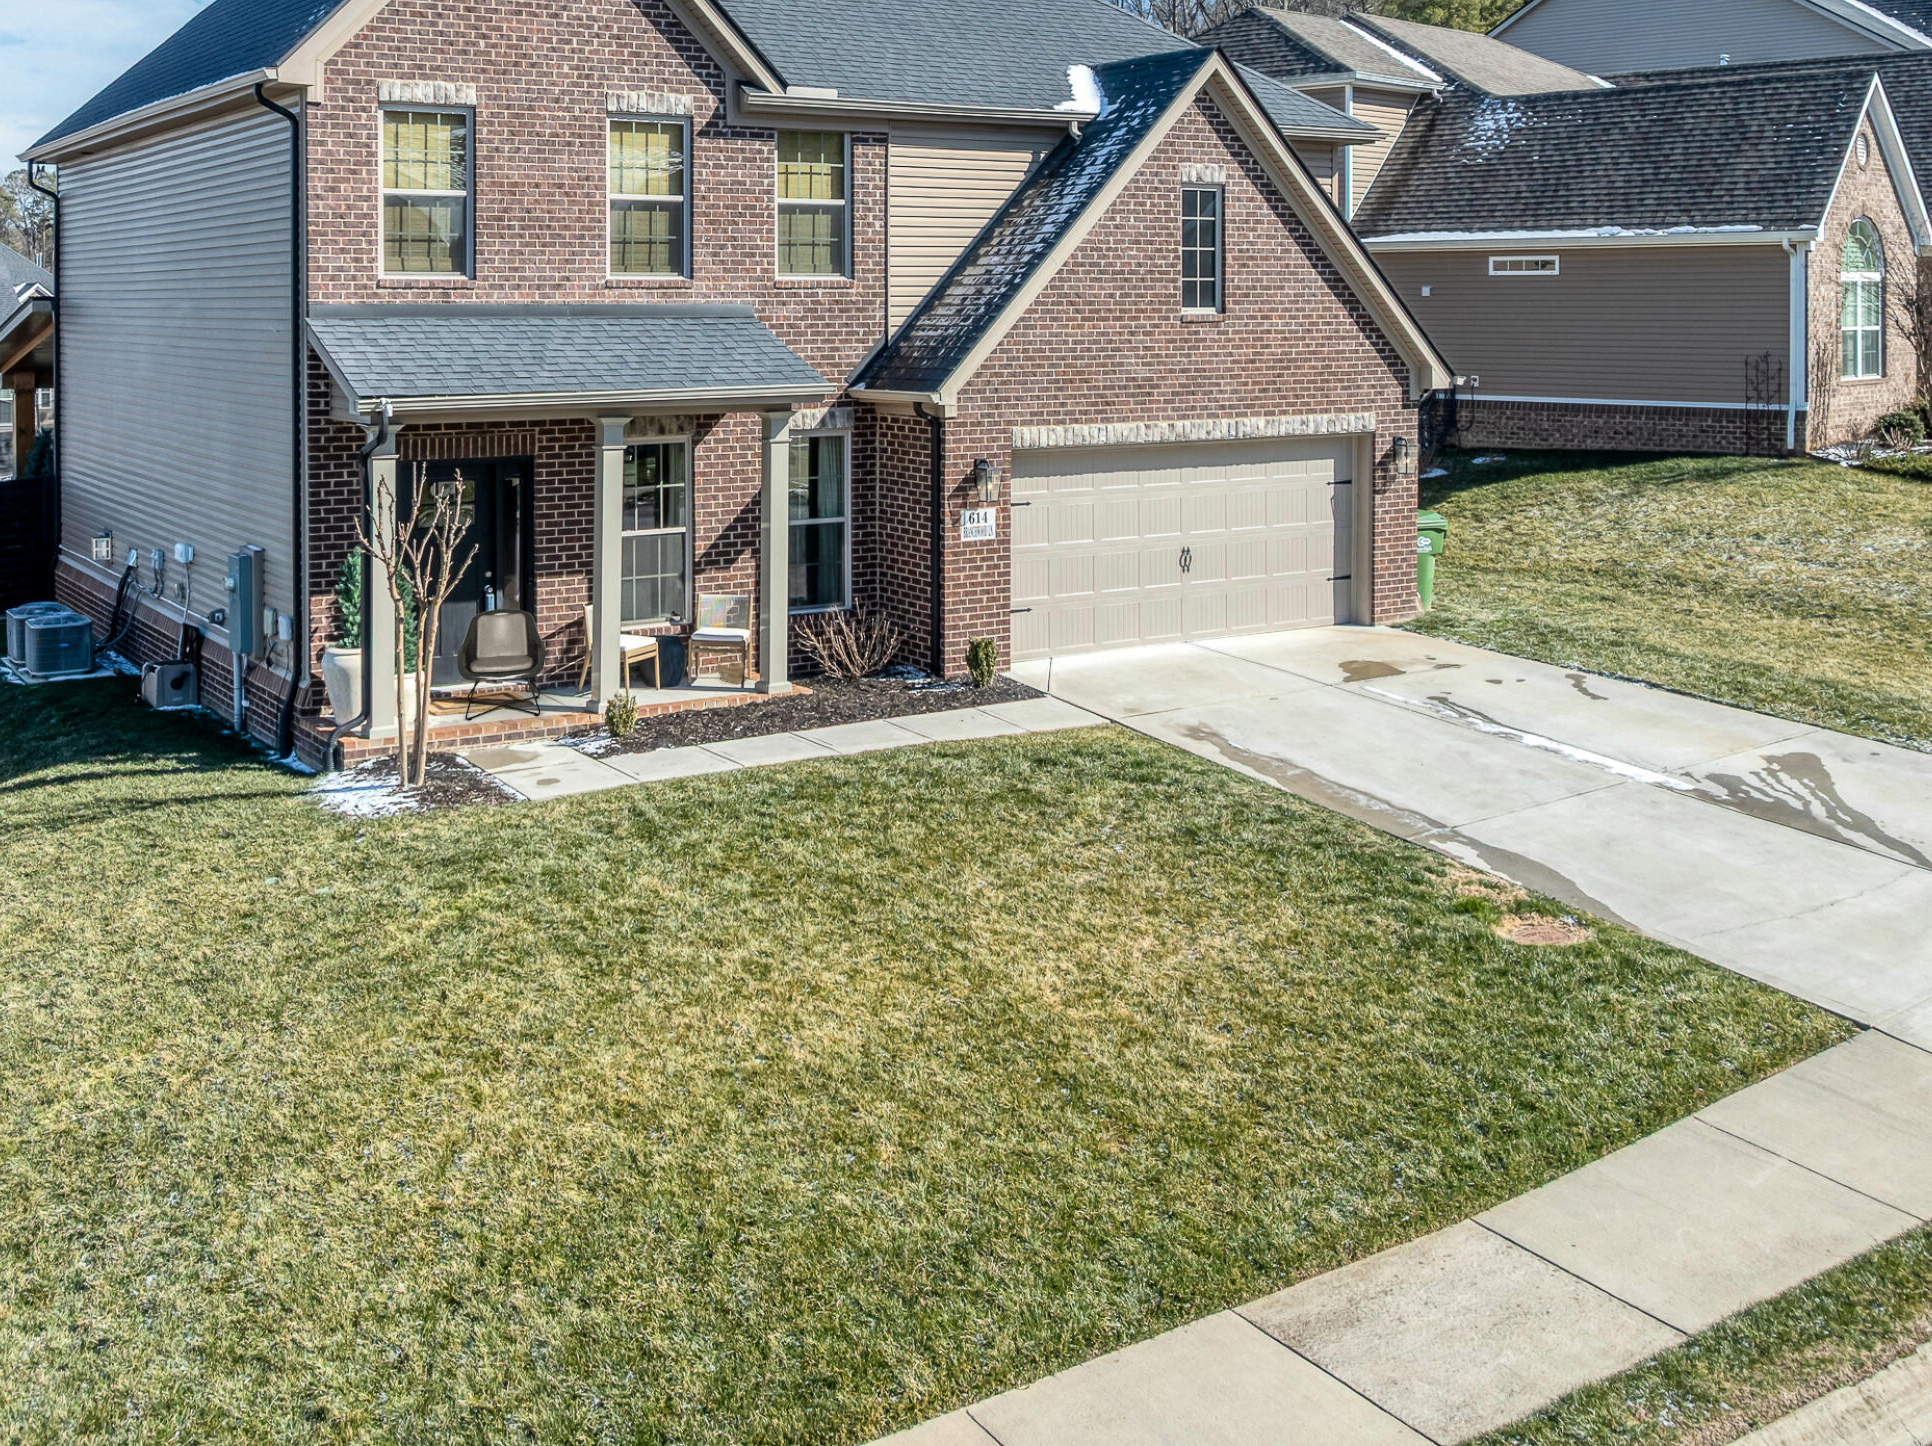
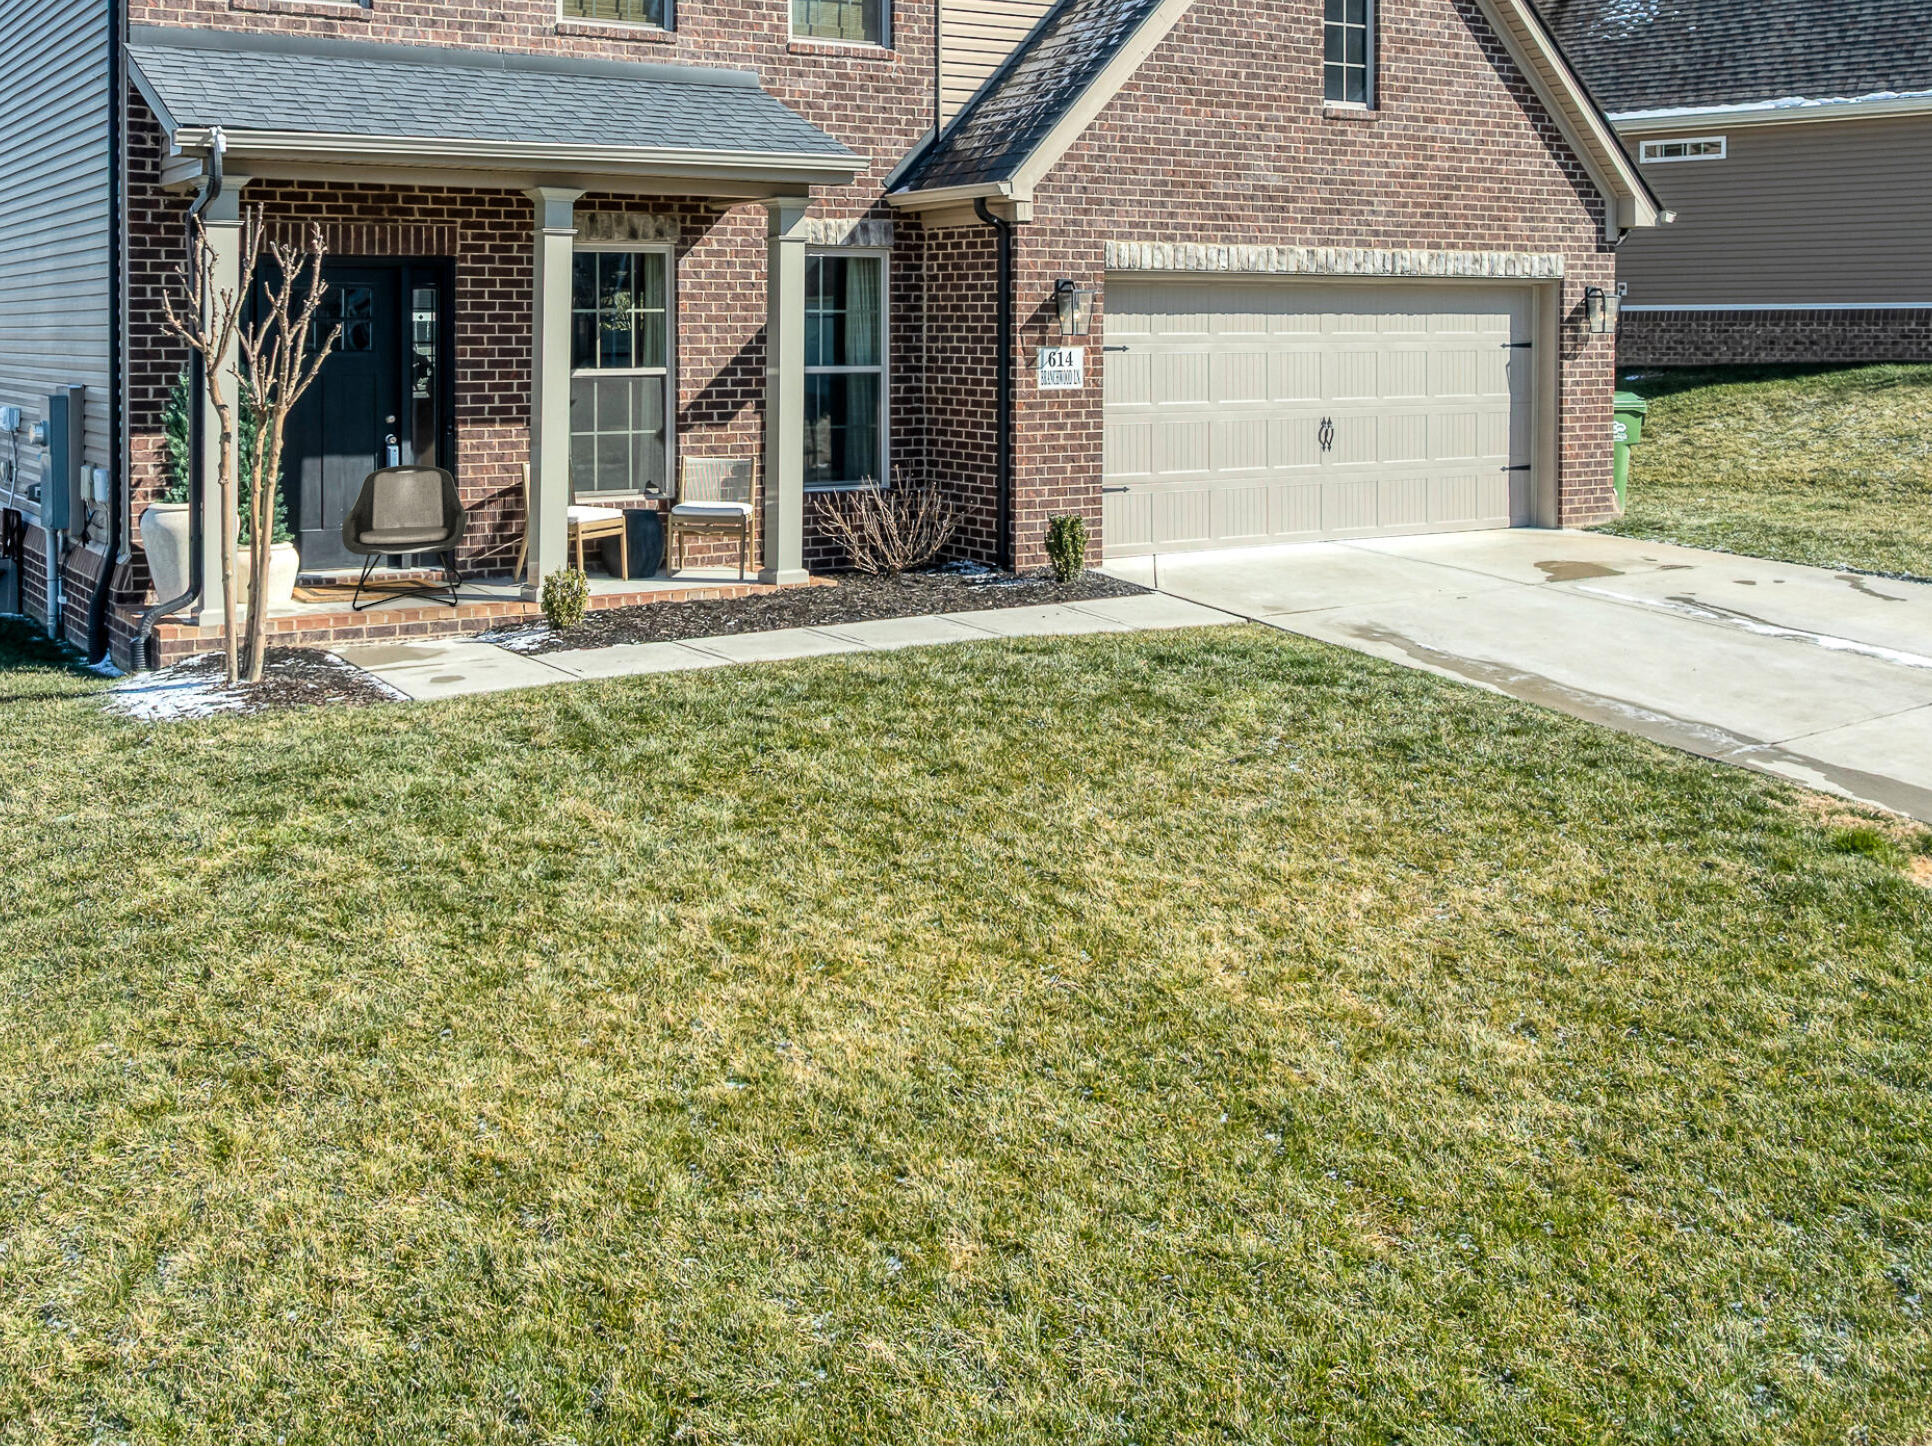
basket: present [717,652,745,684] -> none [706,524,742,574]

